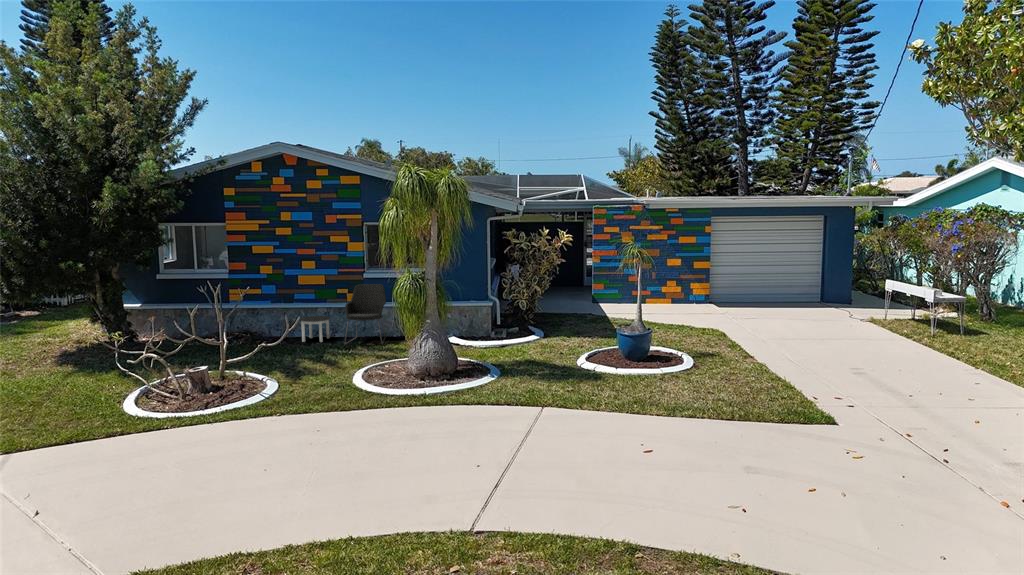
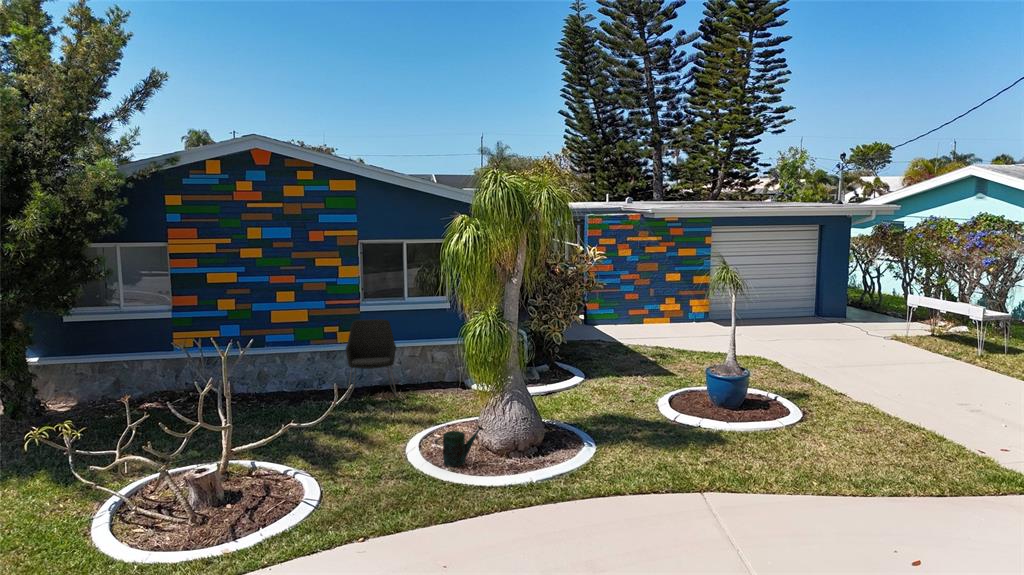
round table: present [300,316,330,342] -> none [281,362,320,398]
watering can: none [369,355,407,384] -> present [435,426,483,467]

